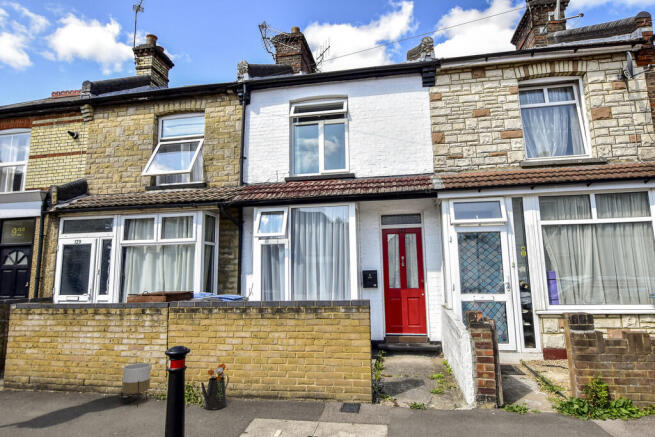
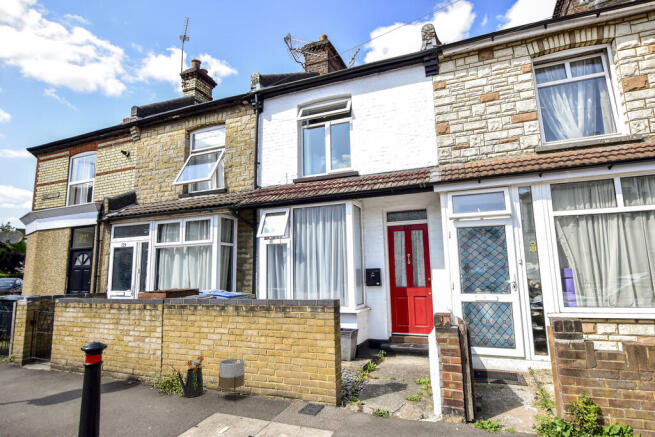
planter: present [121,363,151,407] -> present [218,358,245,401]

